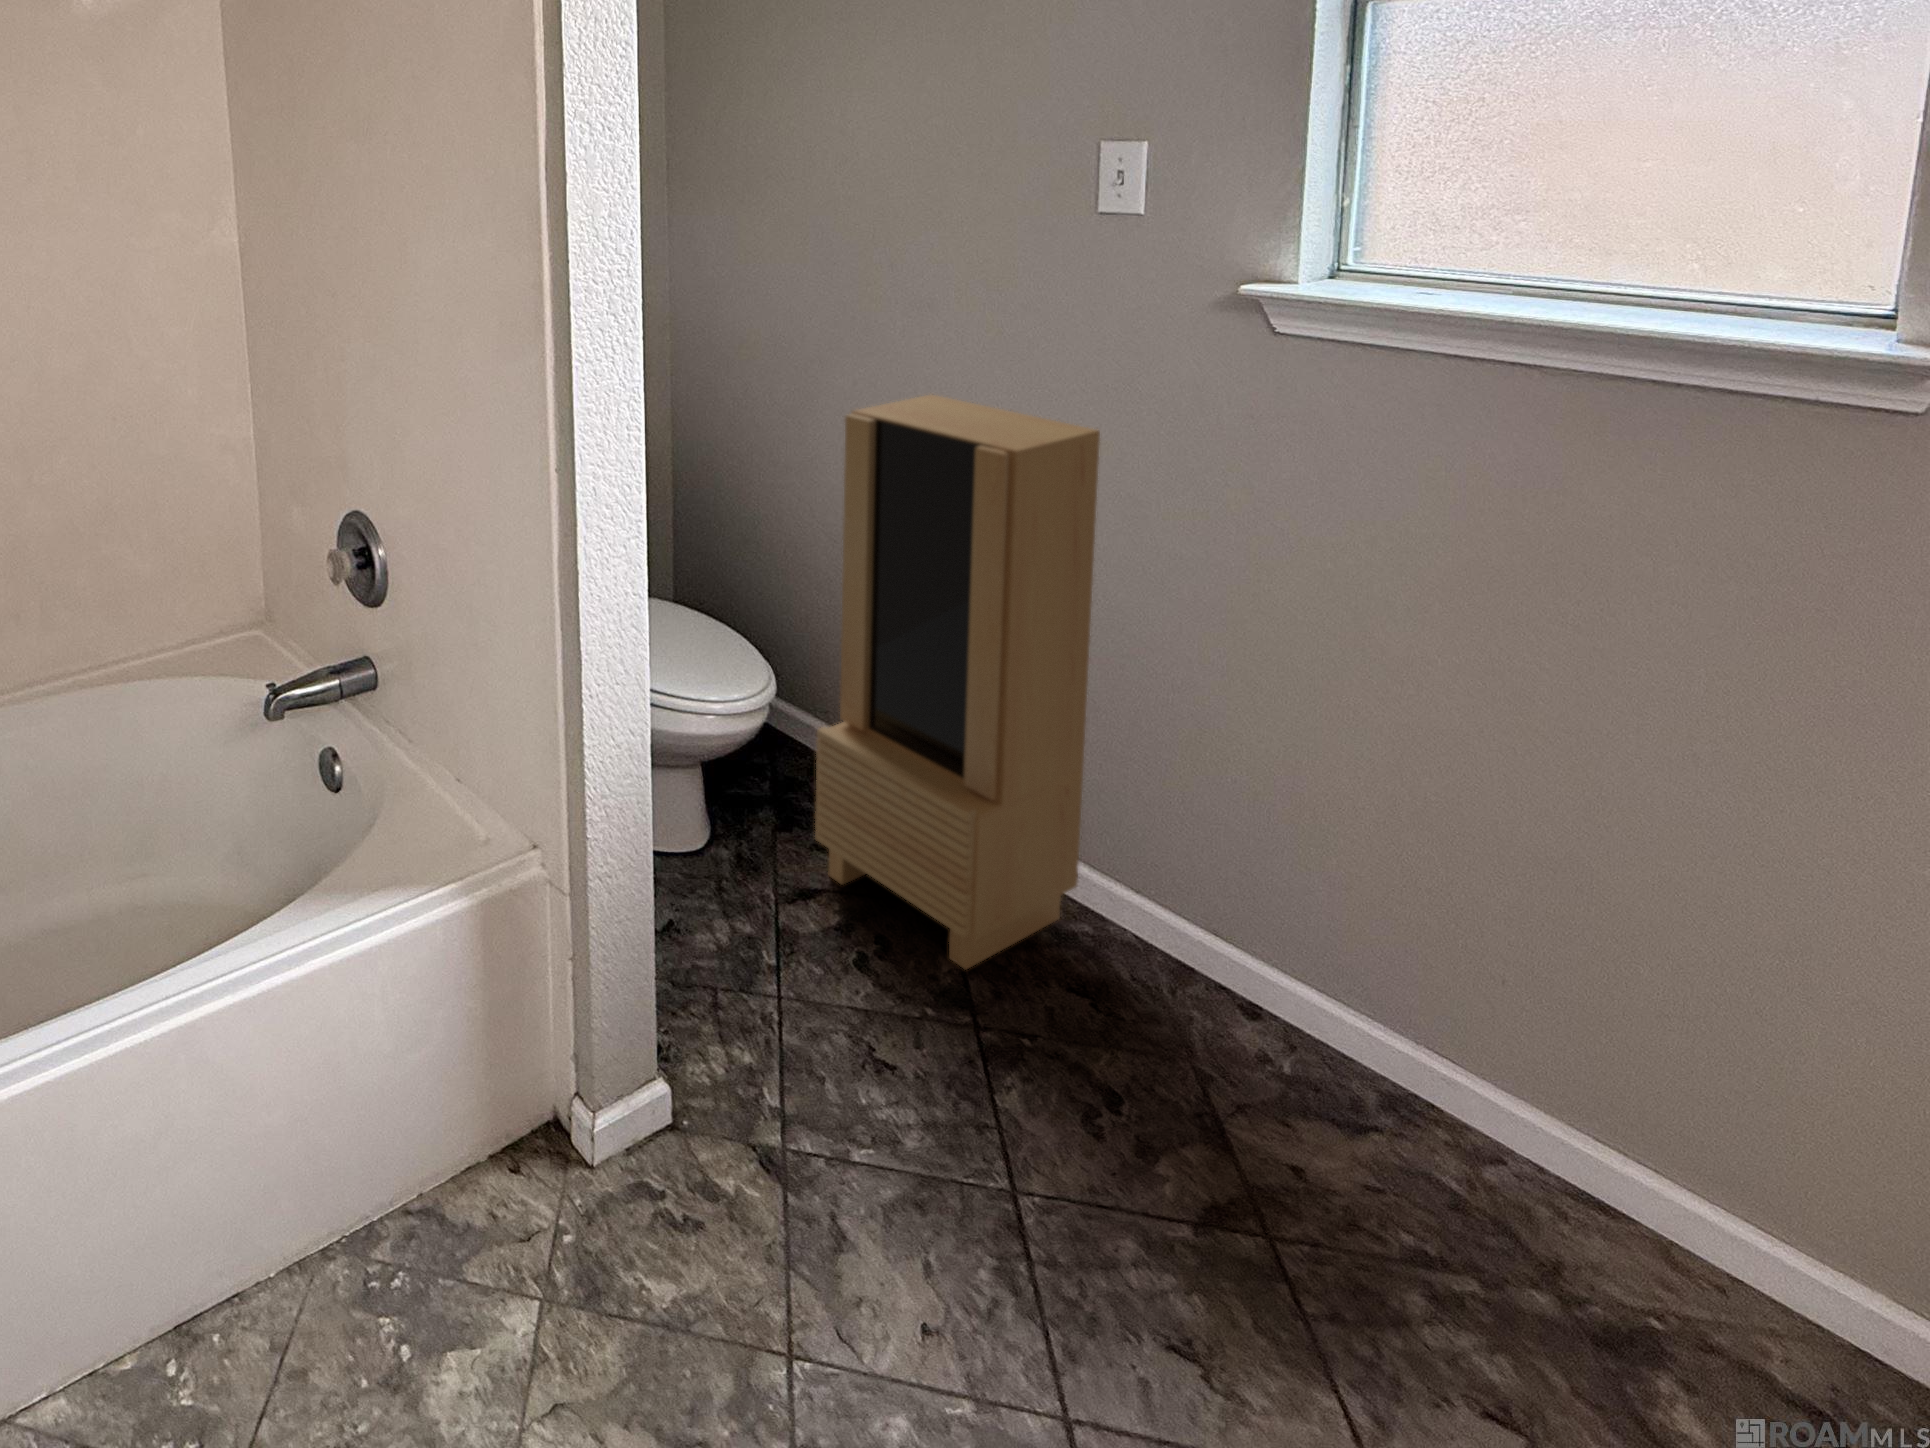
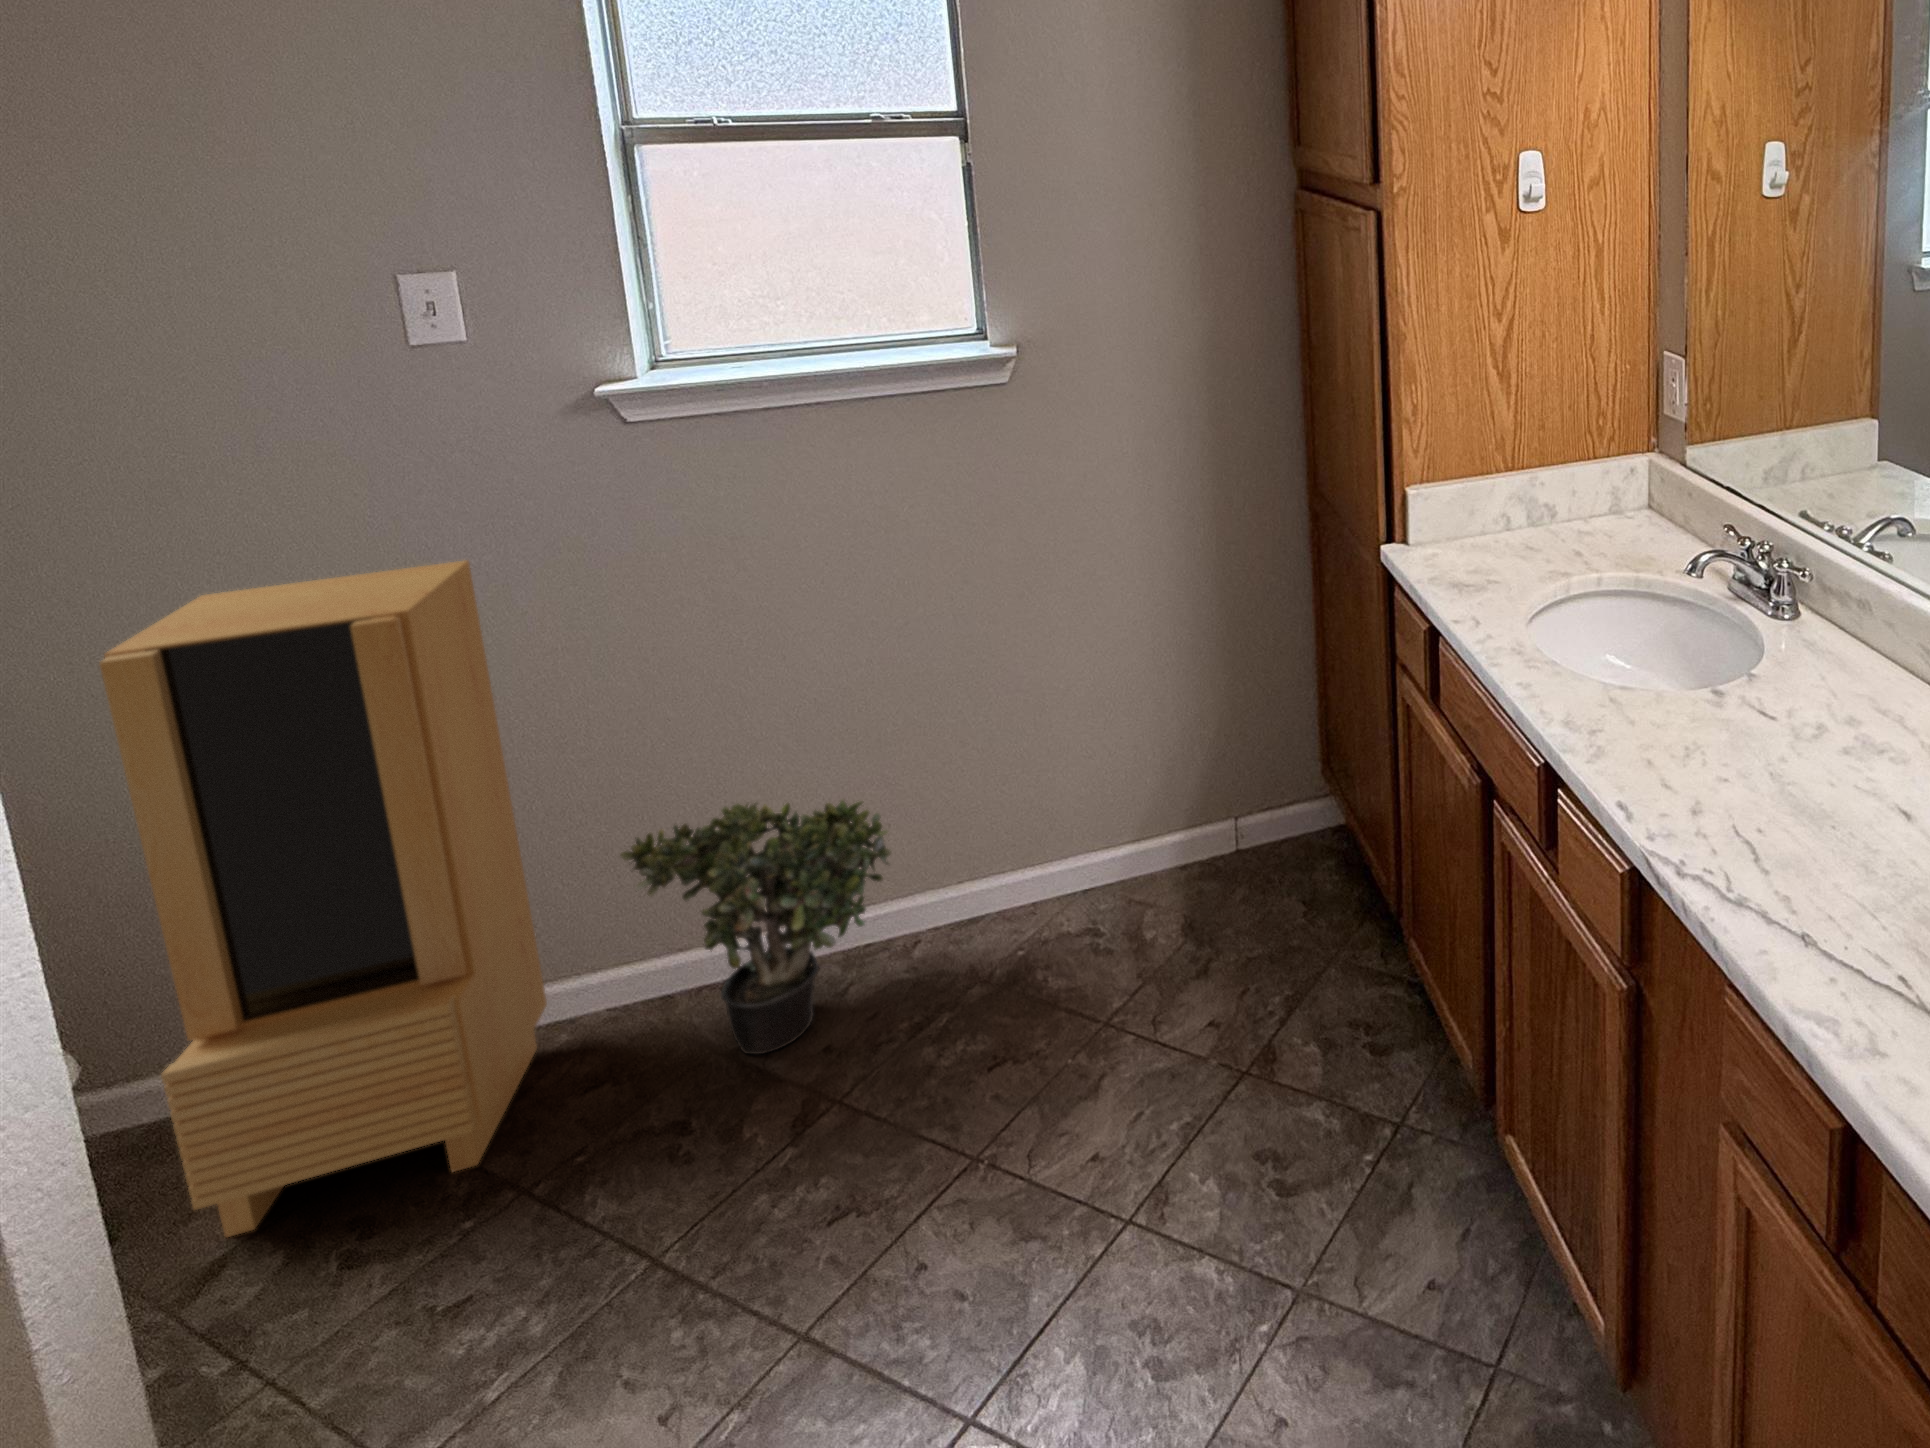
potted plant: none [1137,777,1467,1131] -> present [621,800,891,1055]

